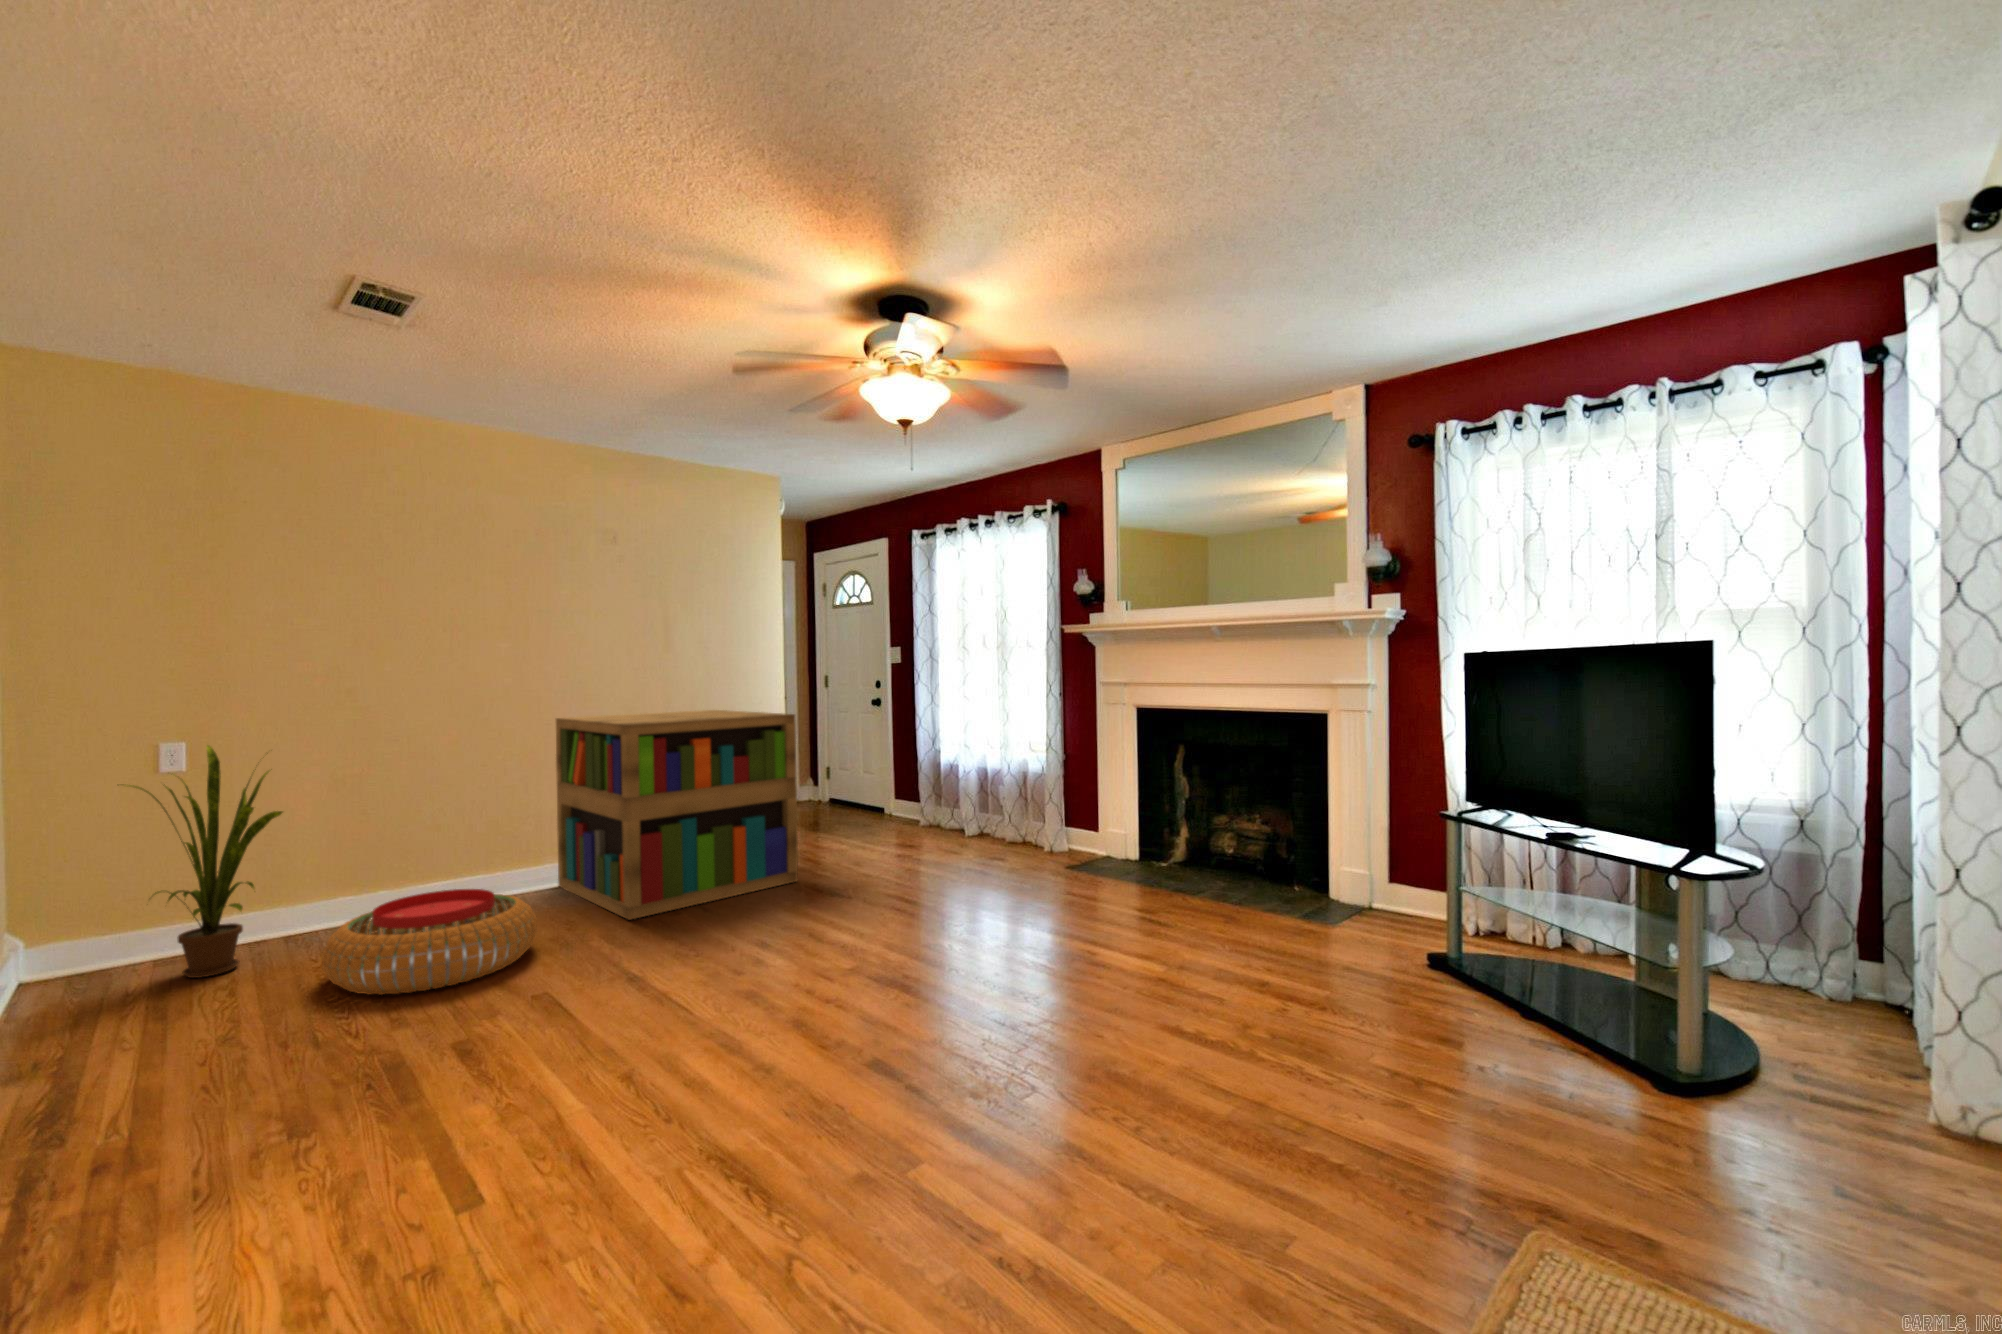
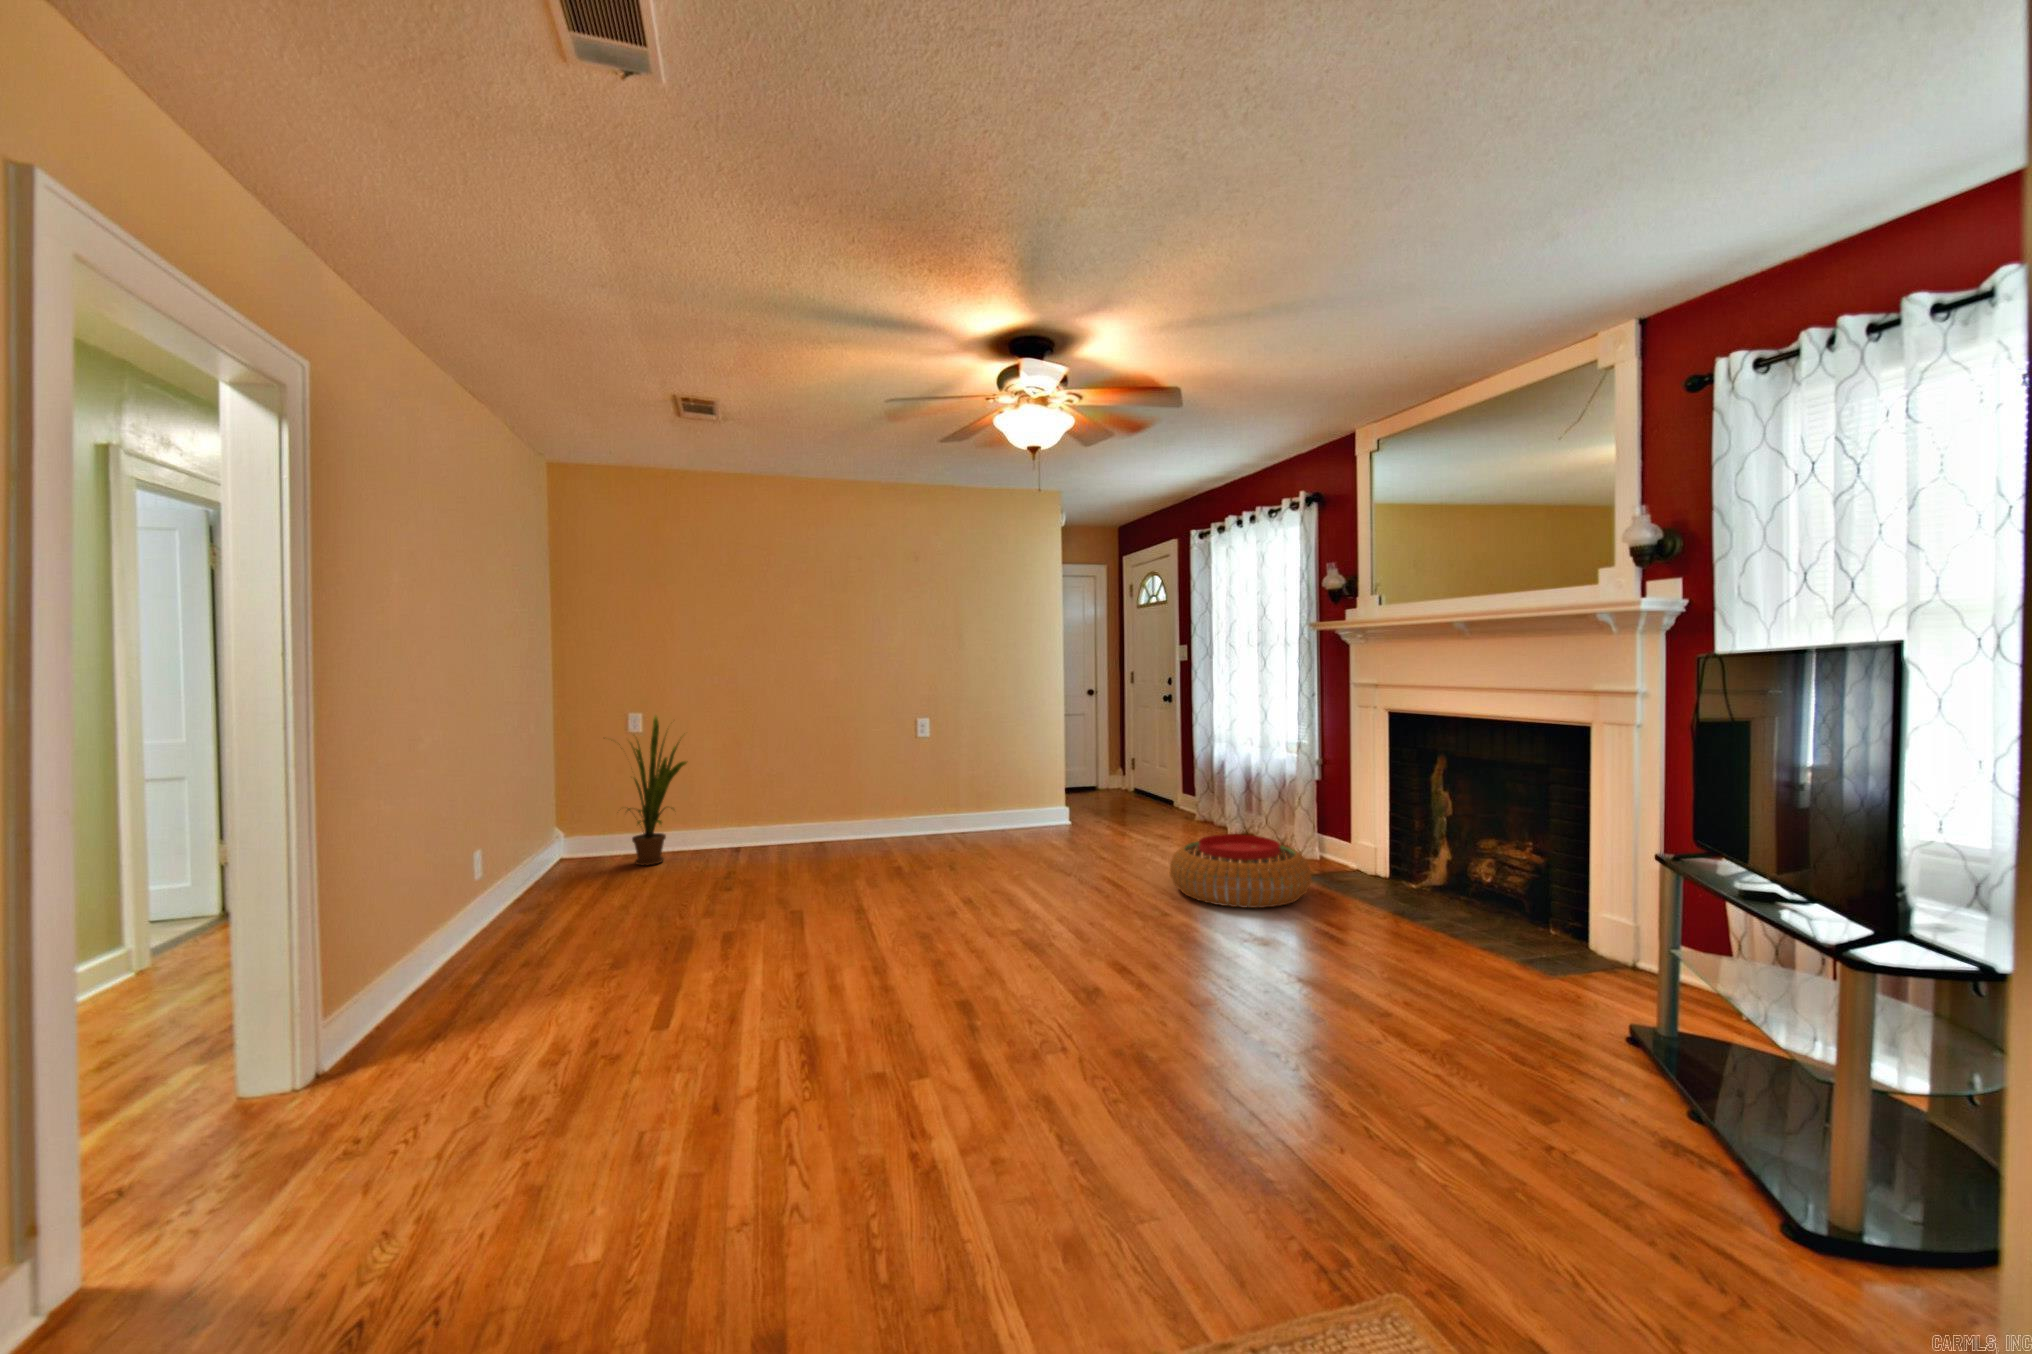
bookshelf: present [556,710,798,920] -> none [871,702,1040,866]
pouf: present [322,889,537,995] -> present [1170,834,1312,908]

